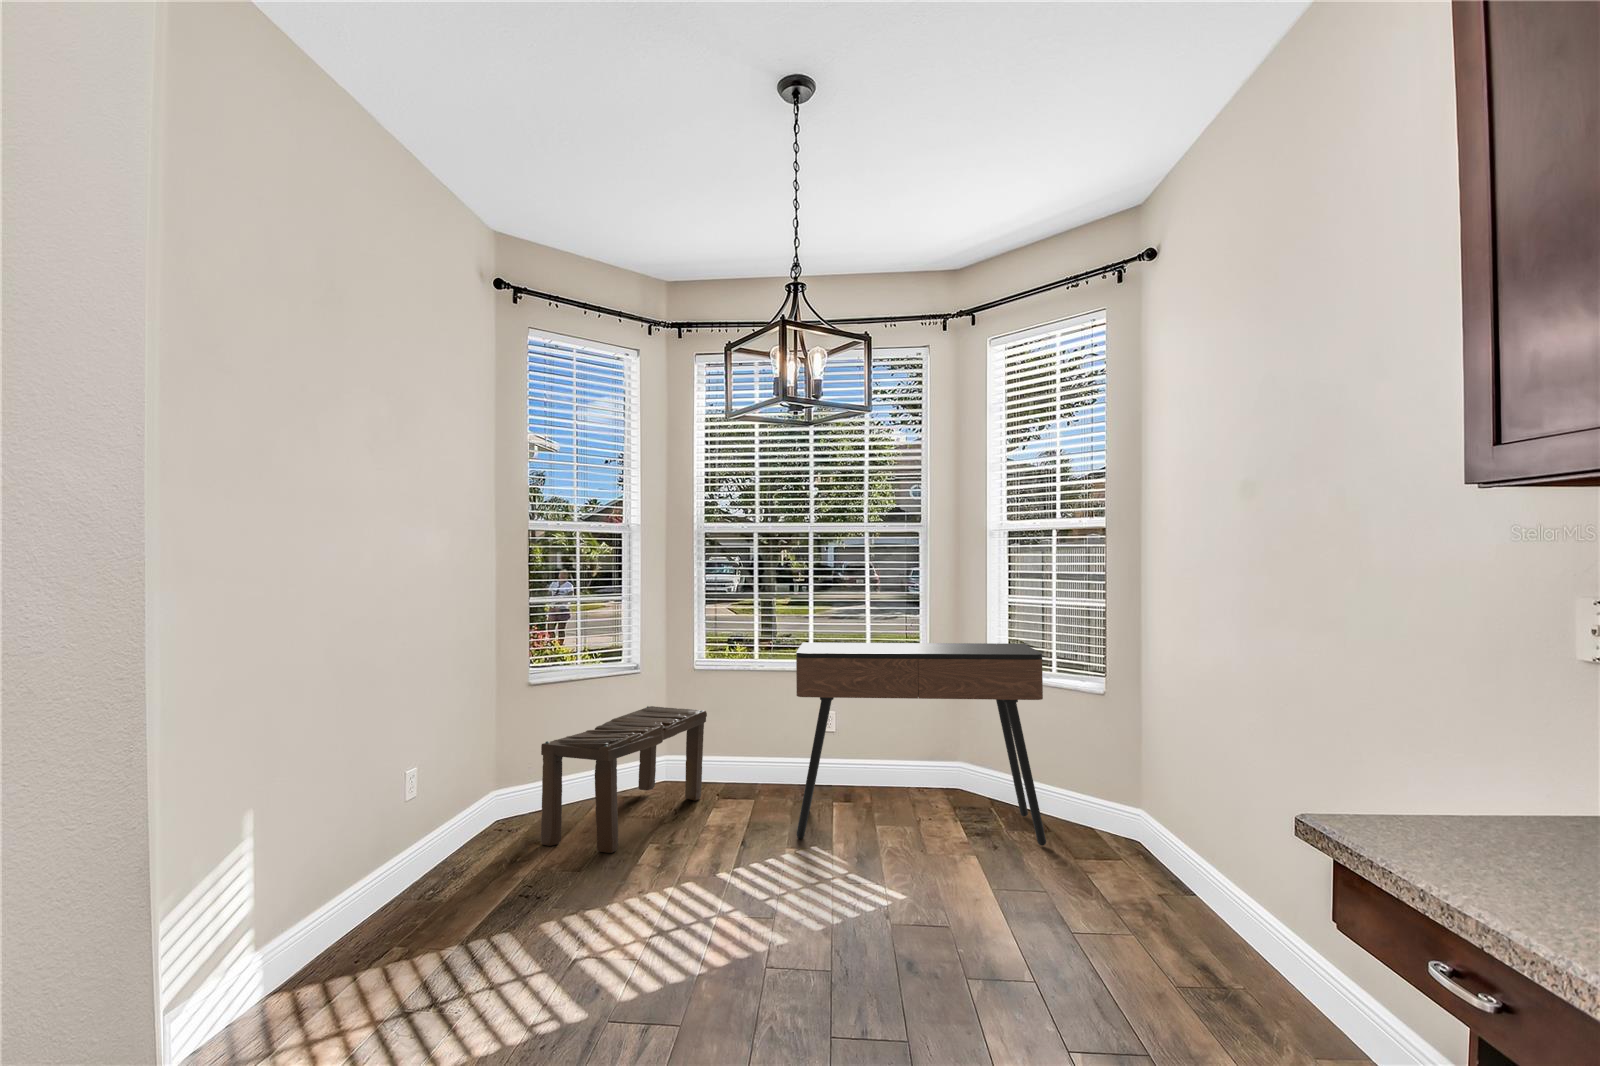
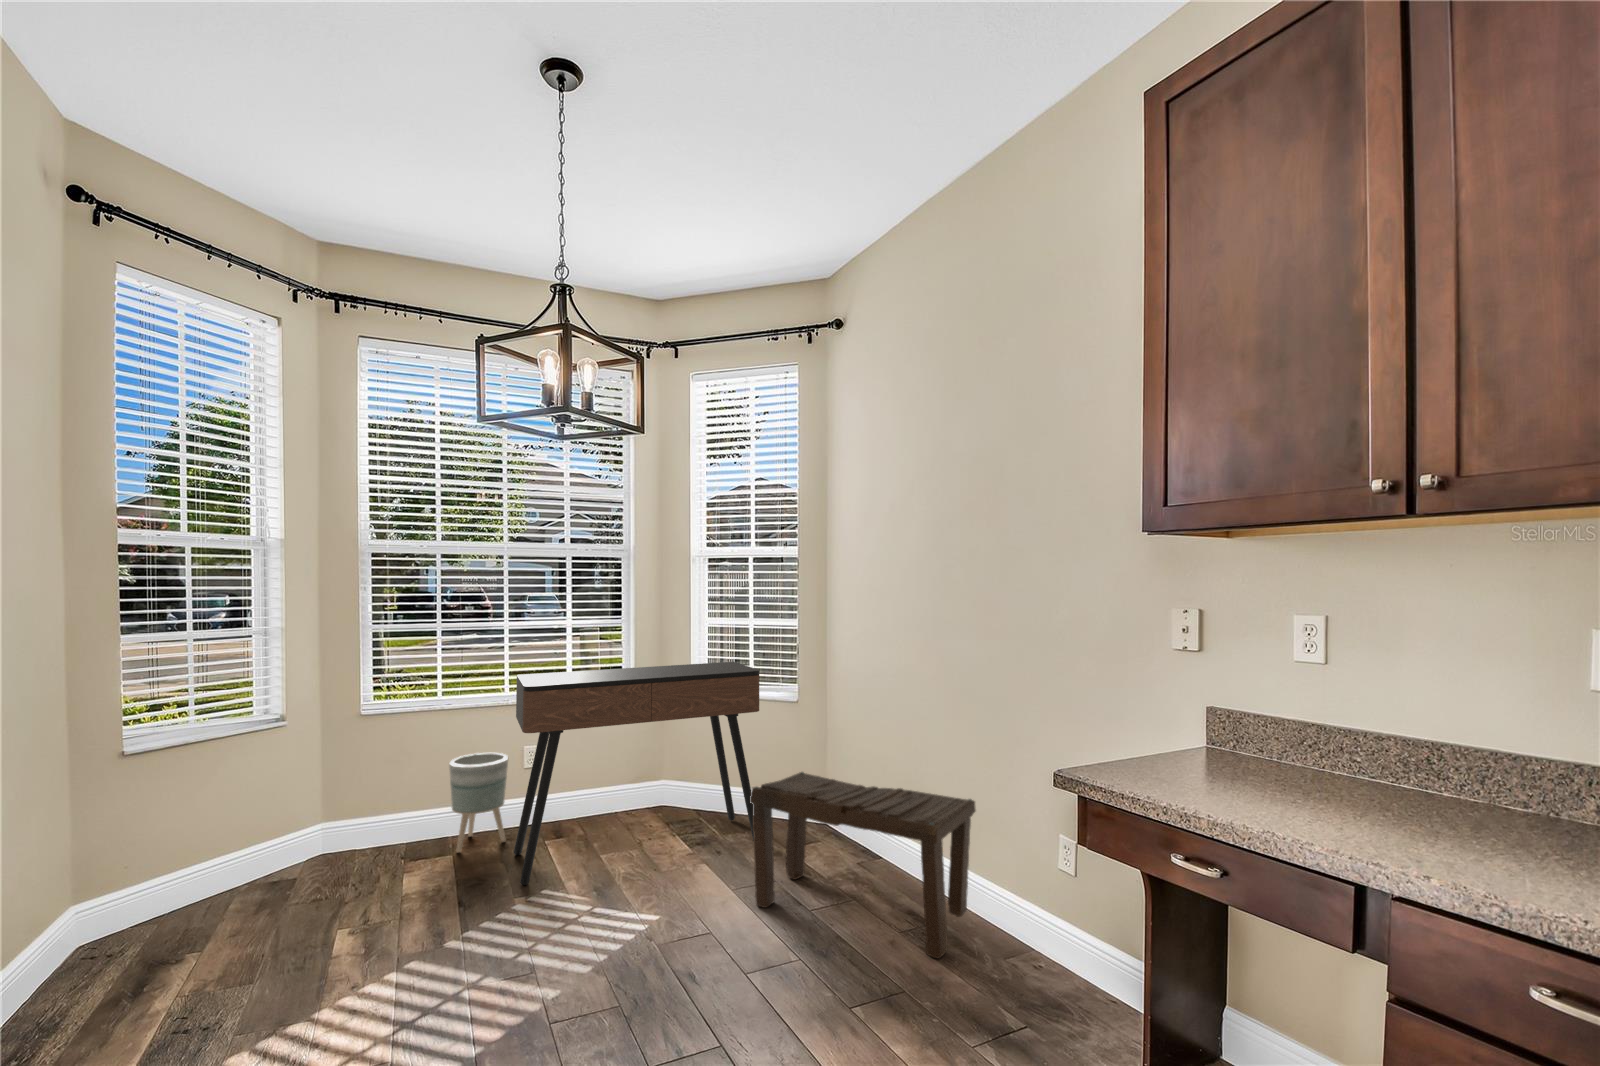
bench: present [541,706,707,853] -> present [750,772,976,958]
planter: none [754,713,804,799] -> present [449,753,508,852]

